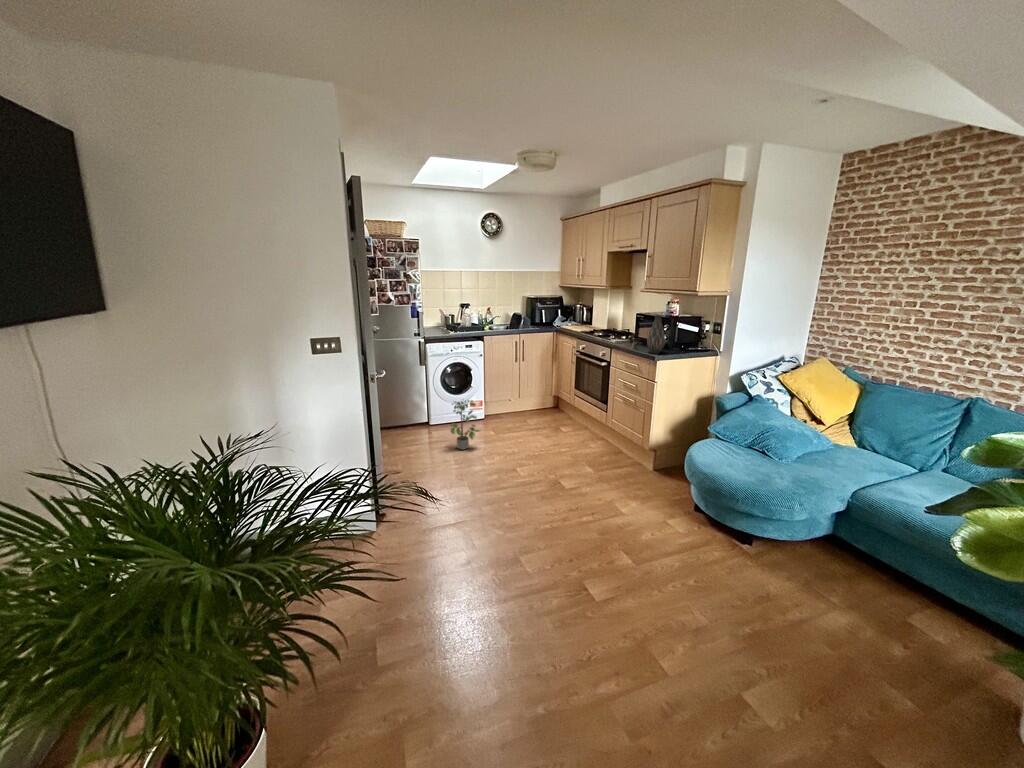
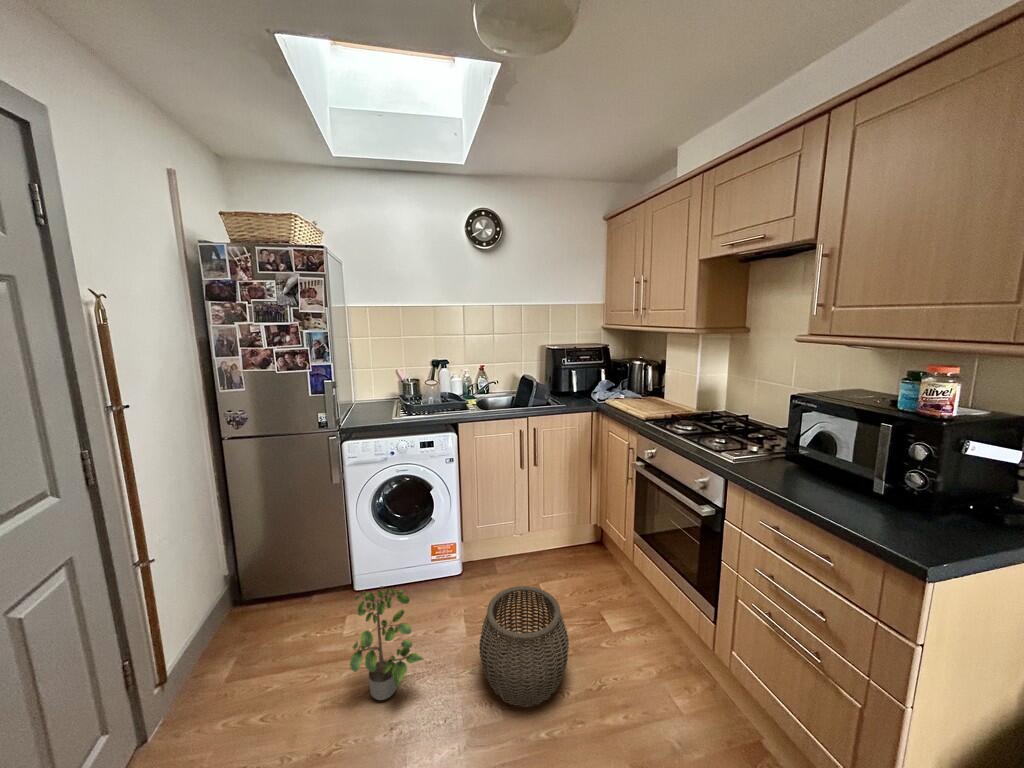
vase: present [647,314,665,353] -> none [866,415,938,535]
woven basket: none [504,406,544,449] -> present [479,586,569,707]

